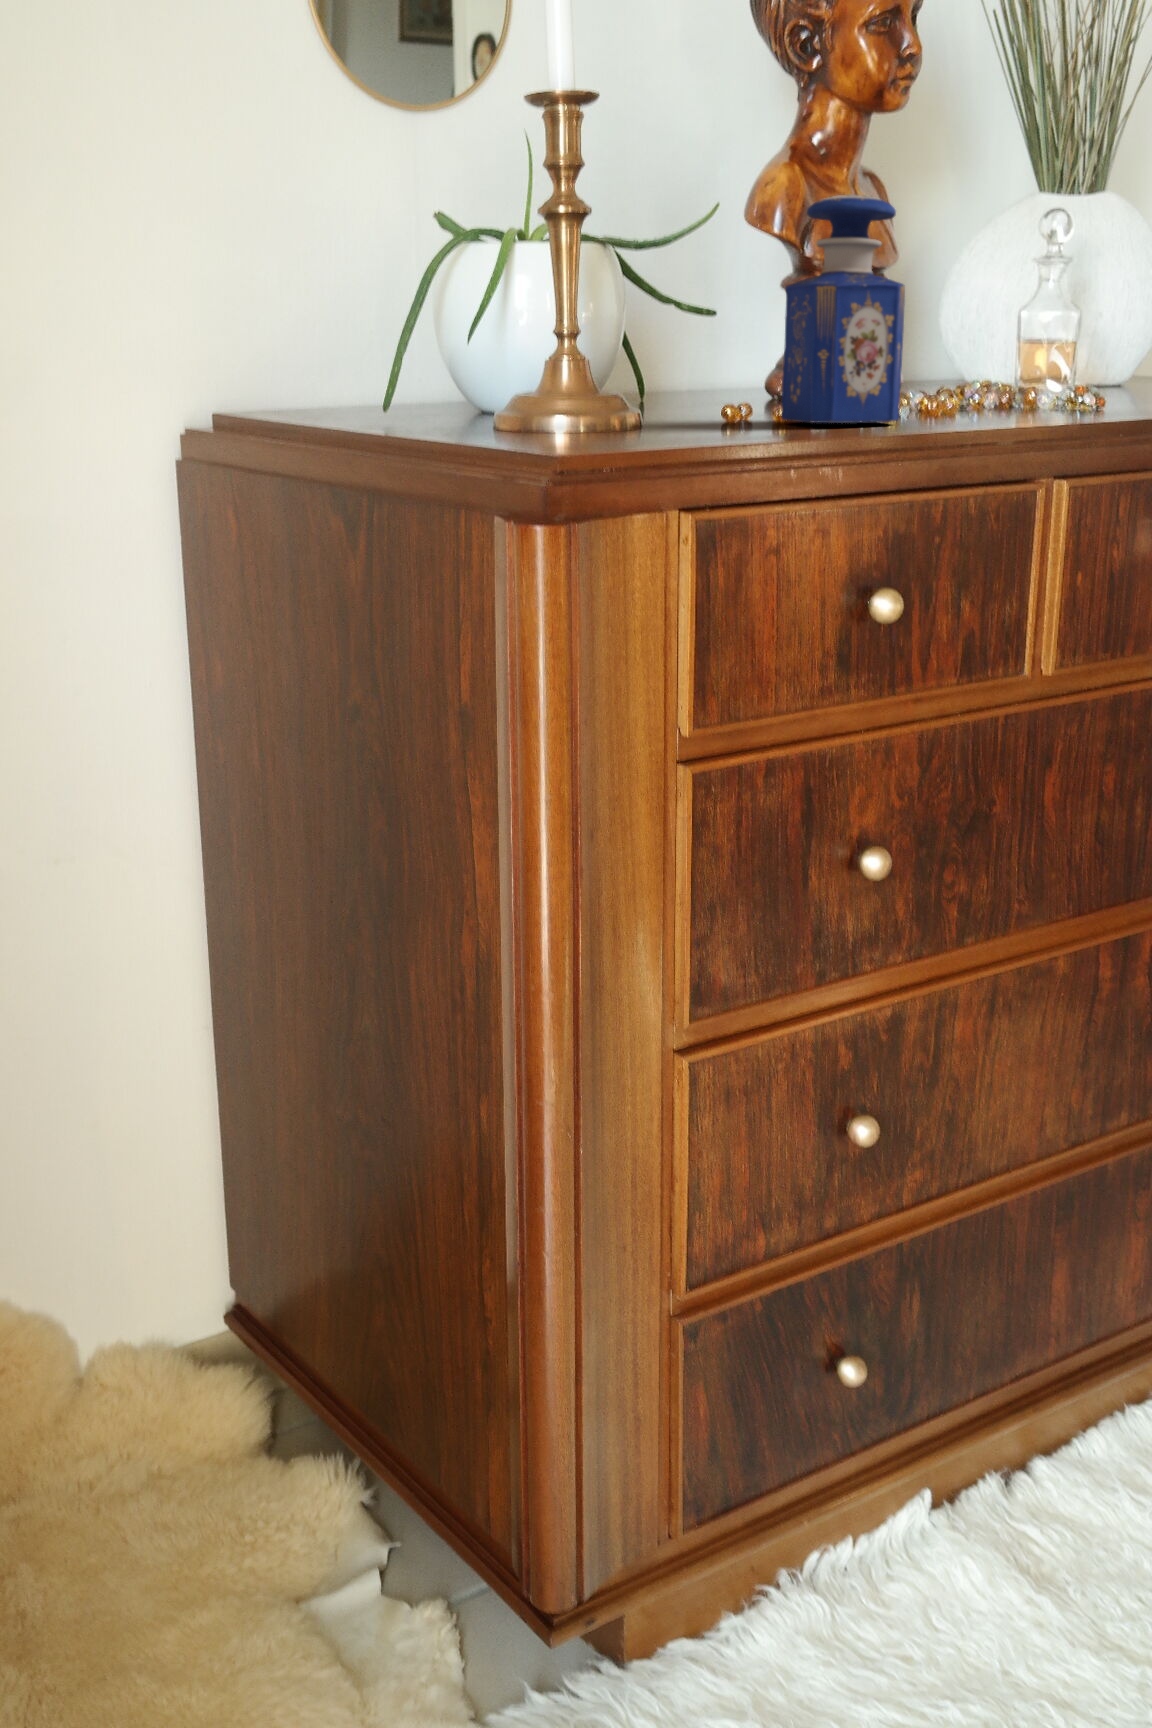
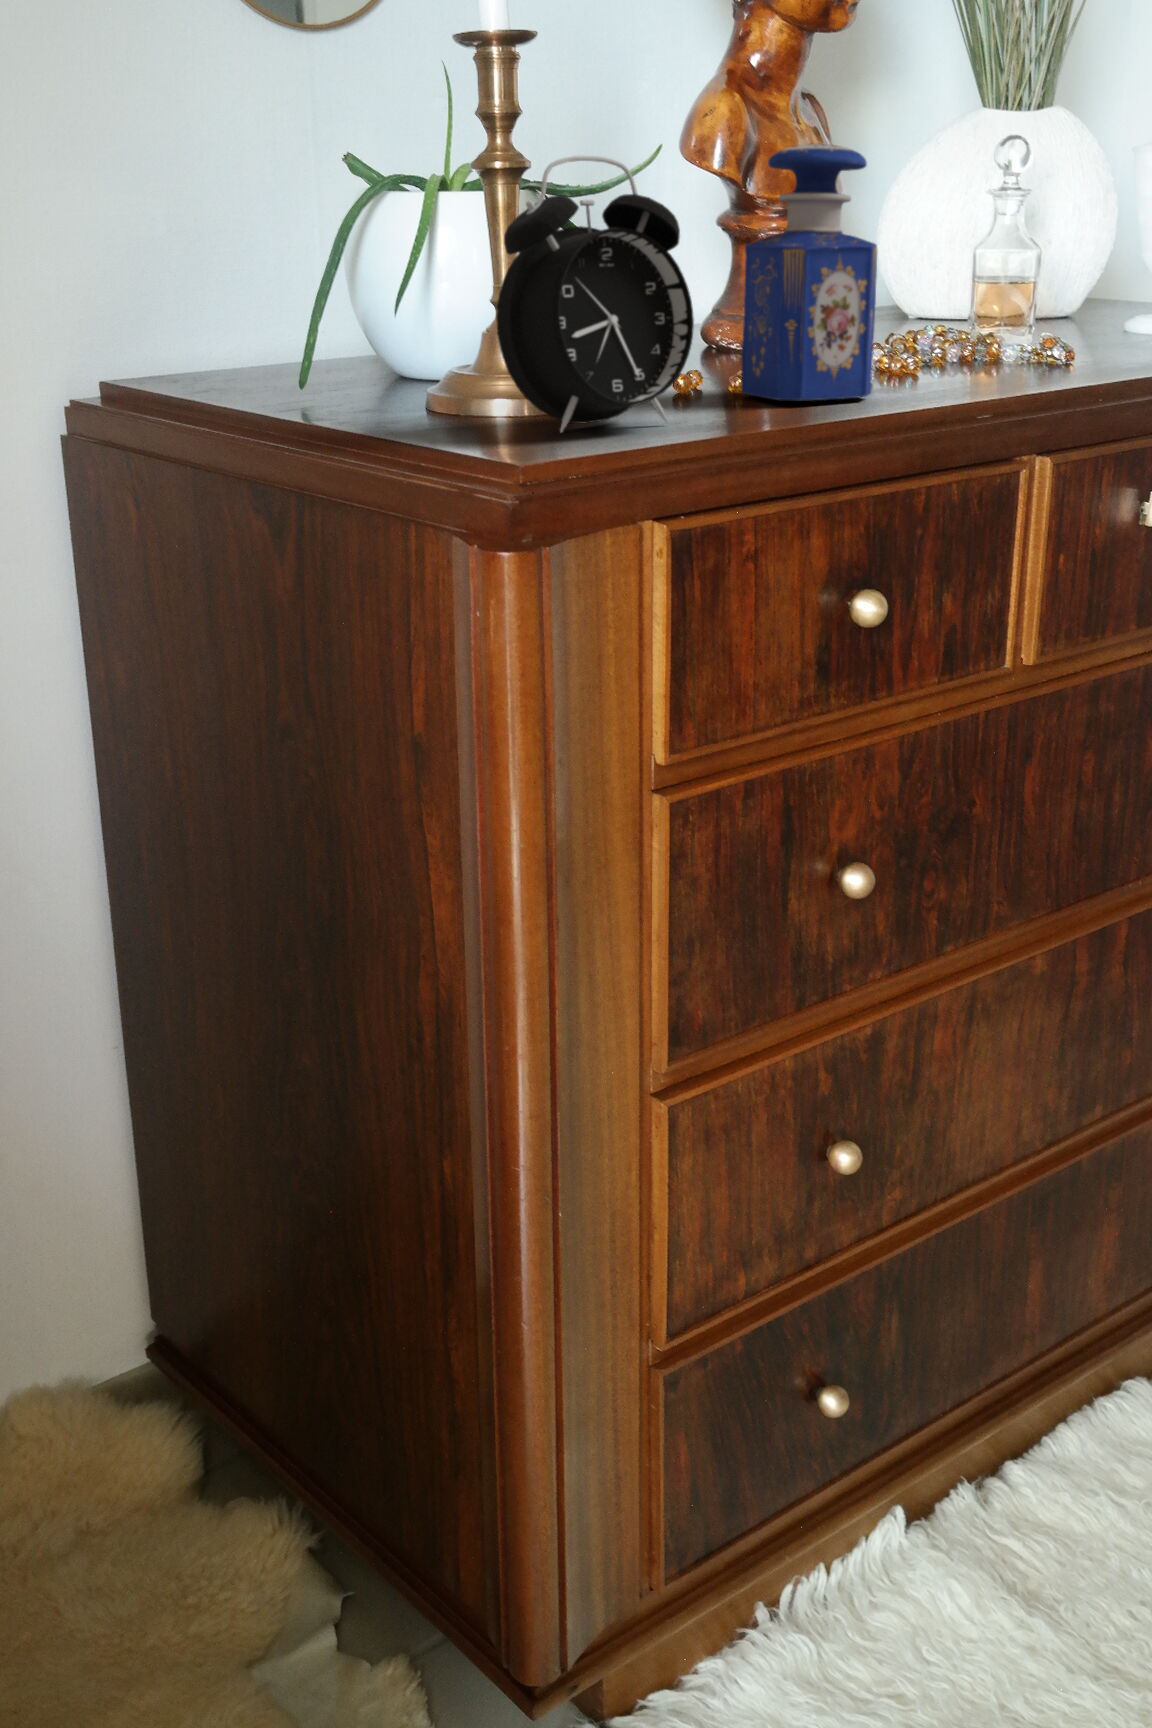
alarm clock: none [552,197,729,439] -> present [496,156,694,432]

